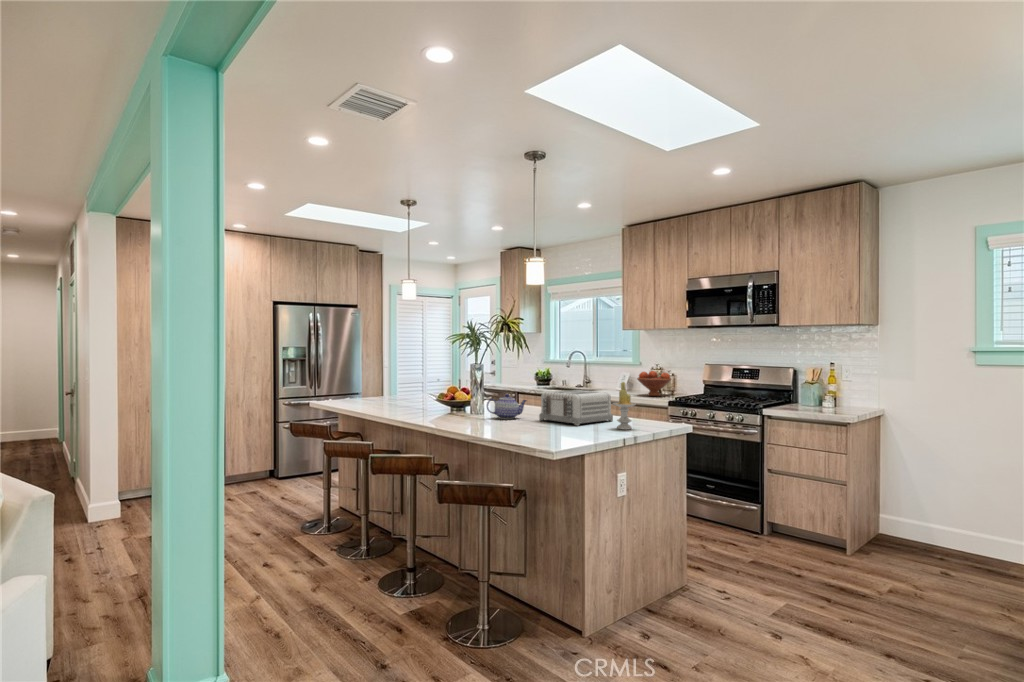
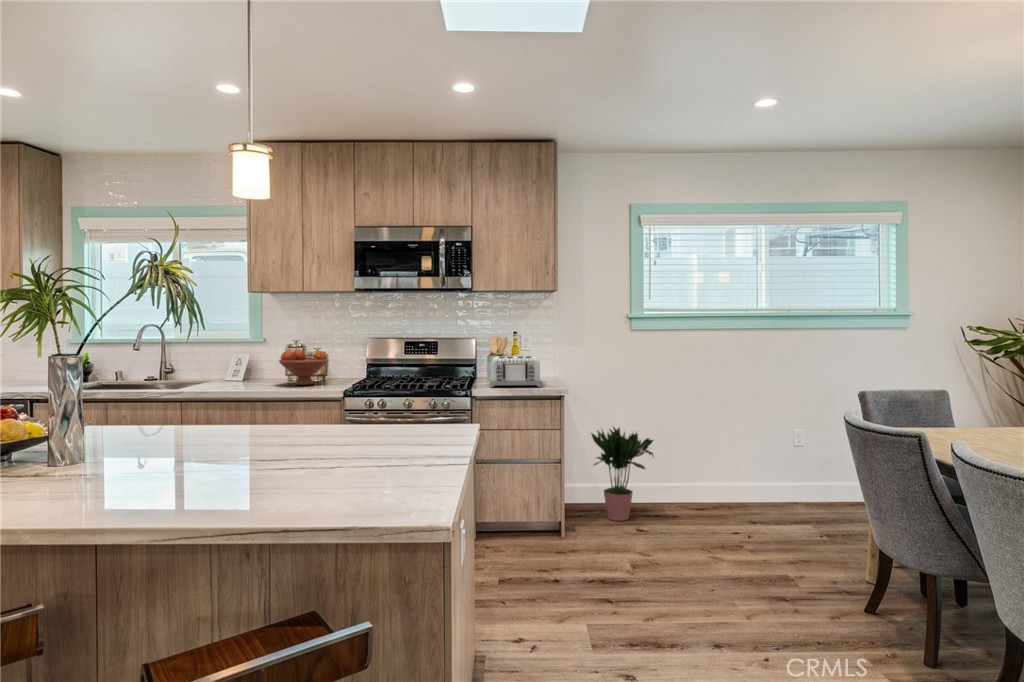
candle: present [613,382,636,430] -> none [405,366,445,446]
toaster: present [539,390,613,426] -> present [490,356,541,387]
teapot: present [487,394,526,419] -> none [107,407,203,463]
potted plant: none [900,458,985,563] -> present [591,427,653,521]

